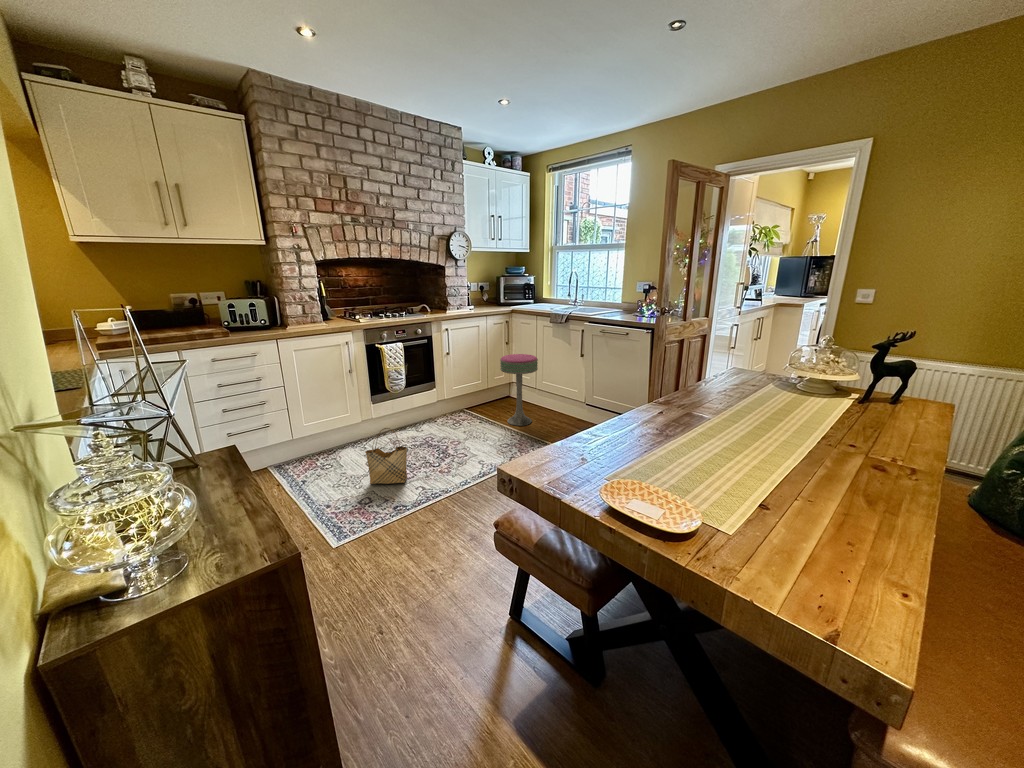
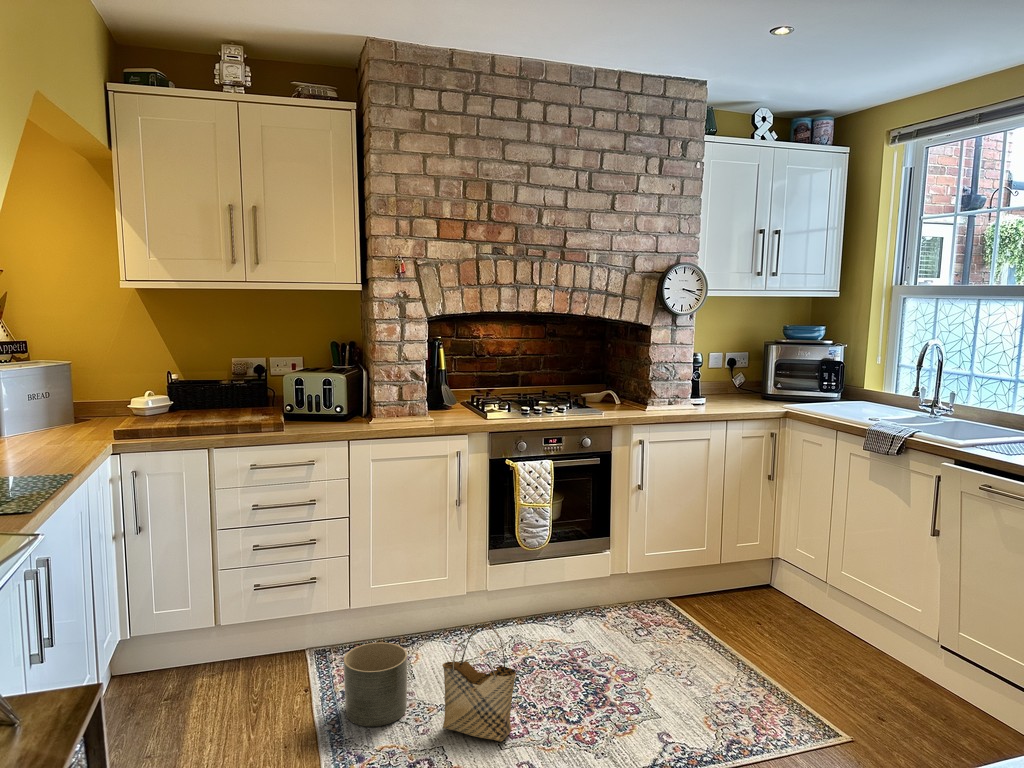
bar stool: present [500,354,538,426] -> none [739,506,823,665]
planter: none [303,449,345,494] -> present [344,643,407,727]

